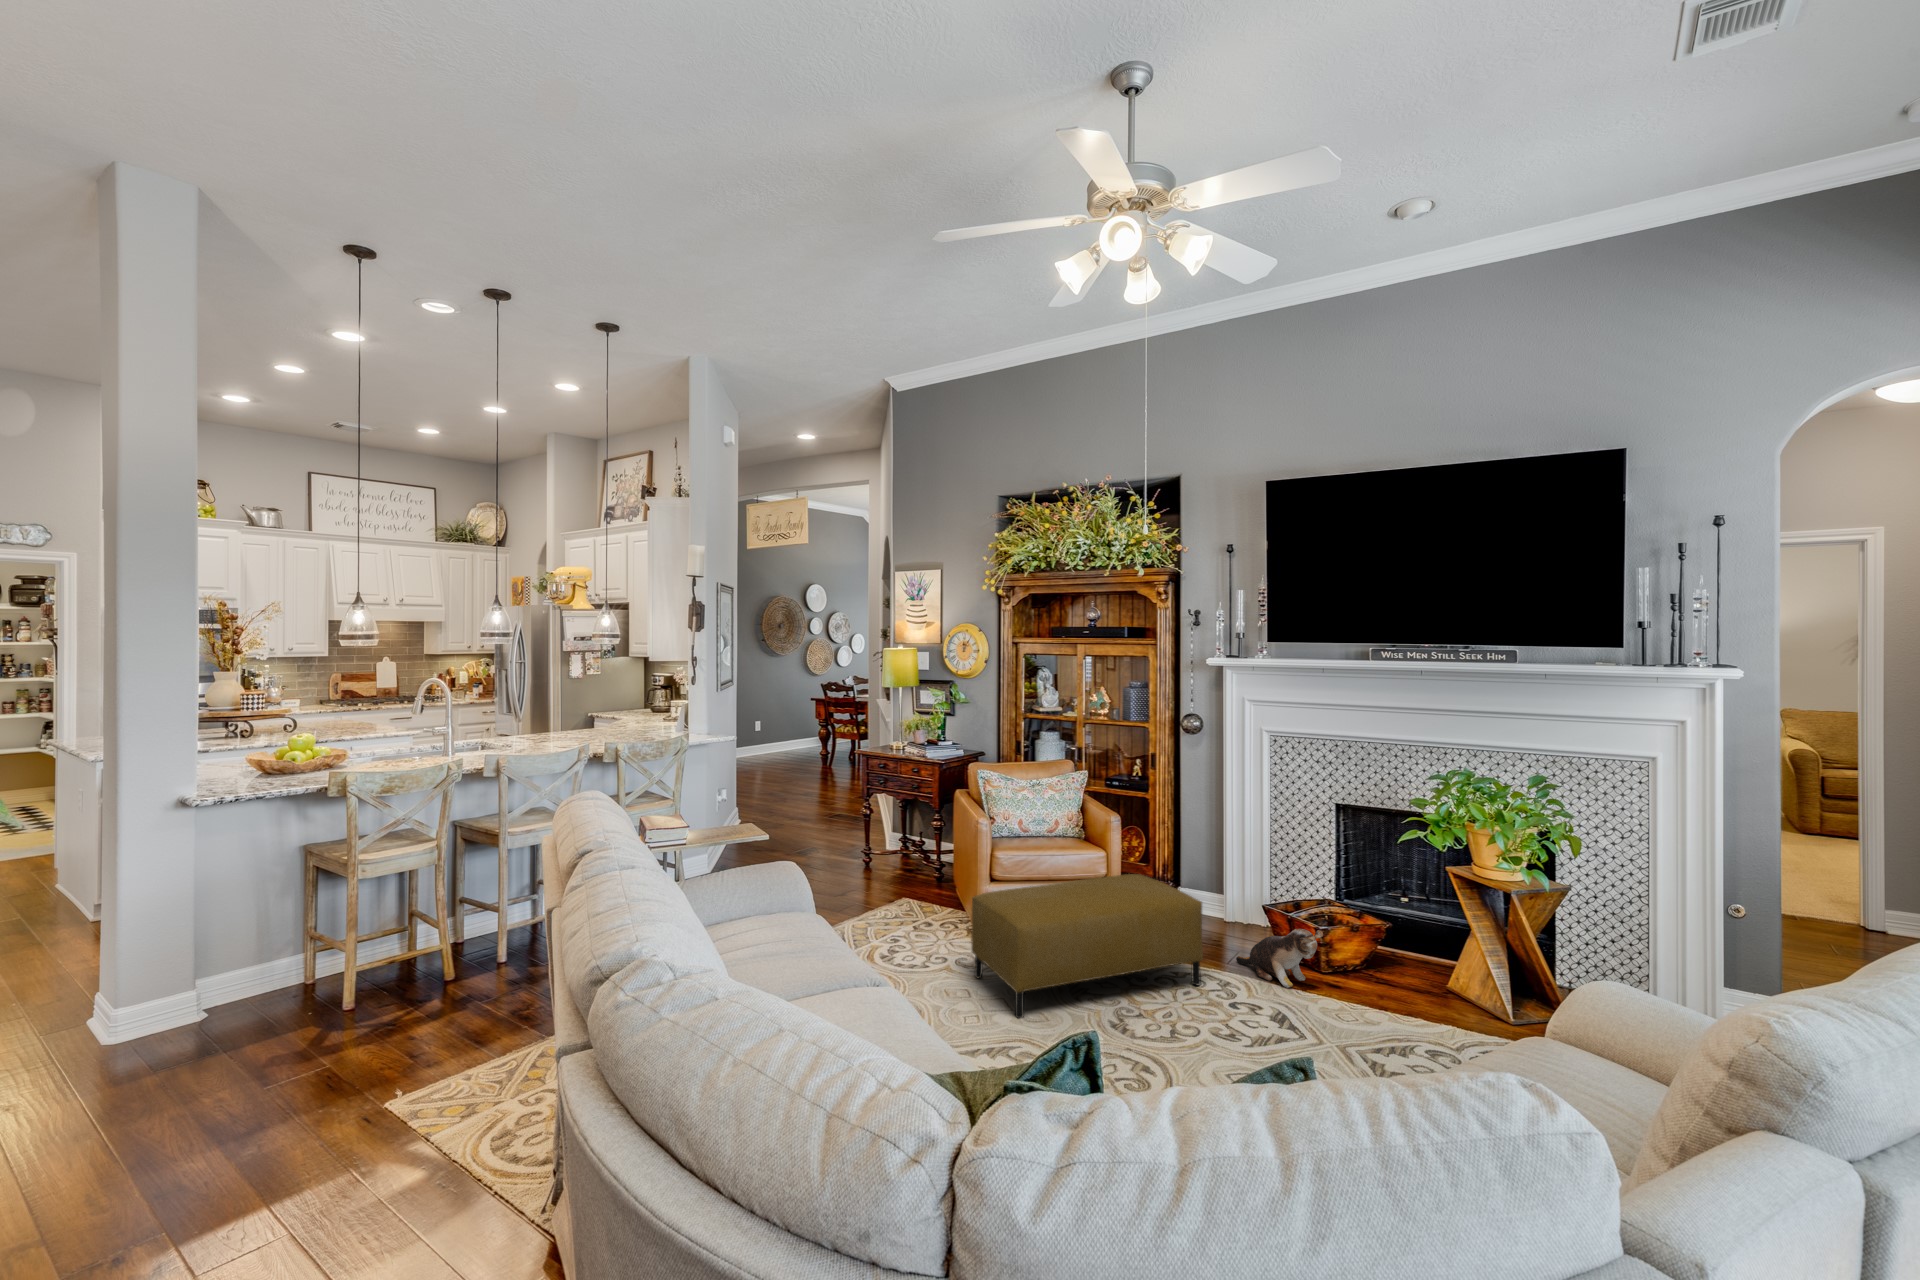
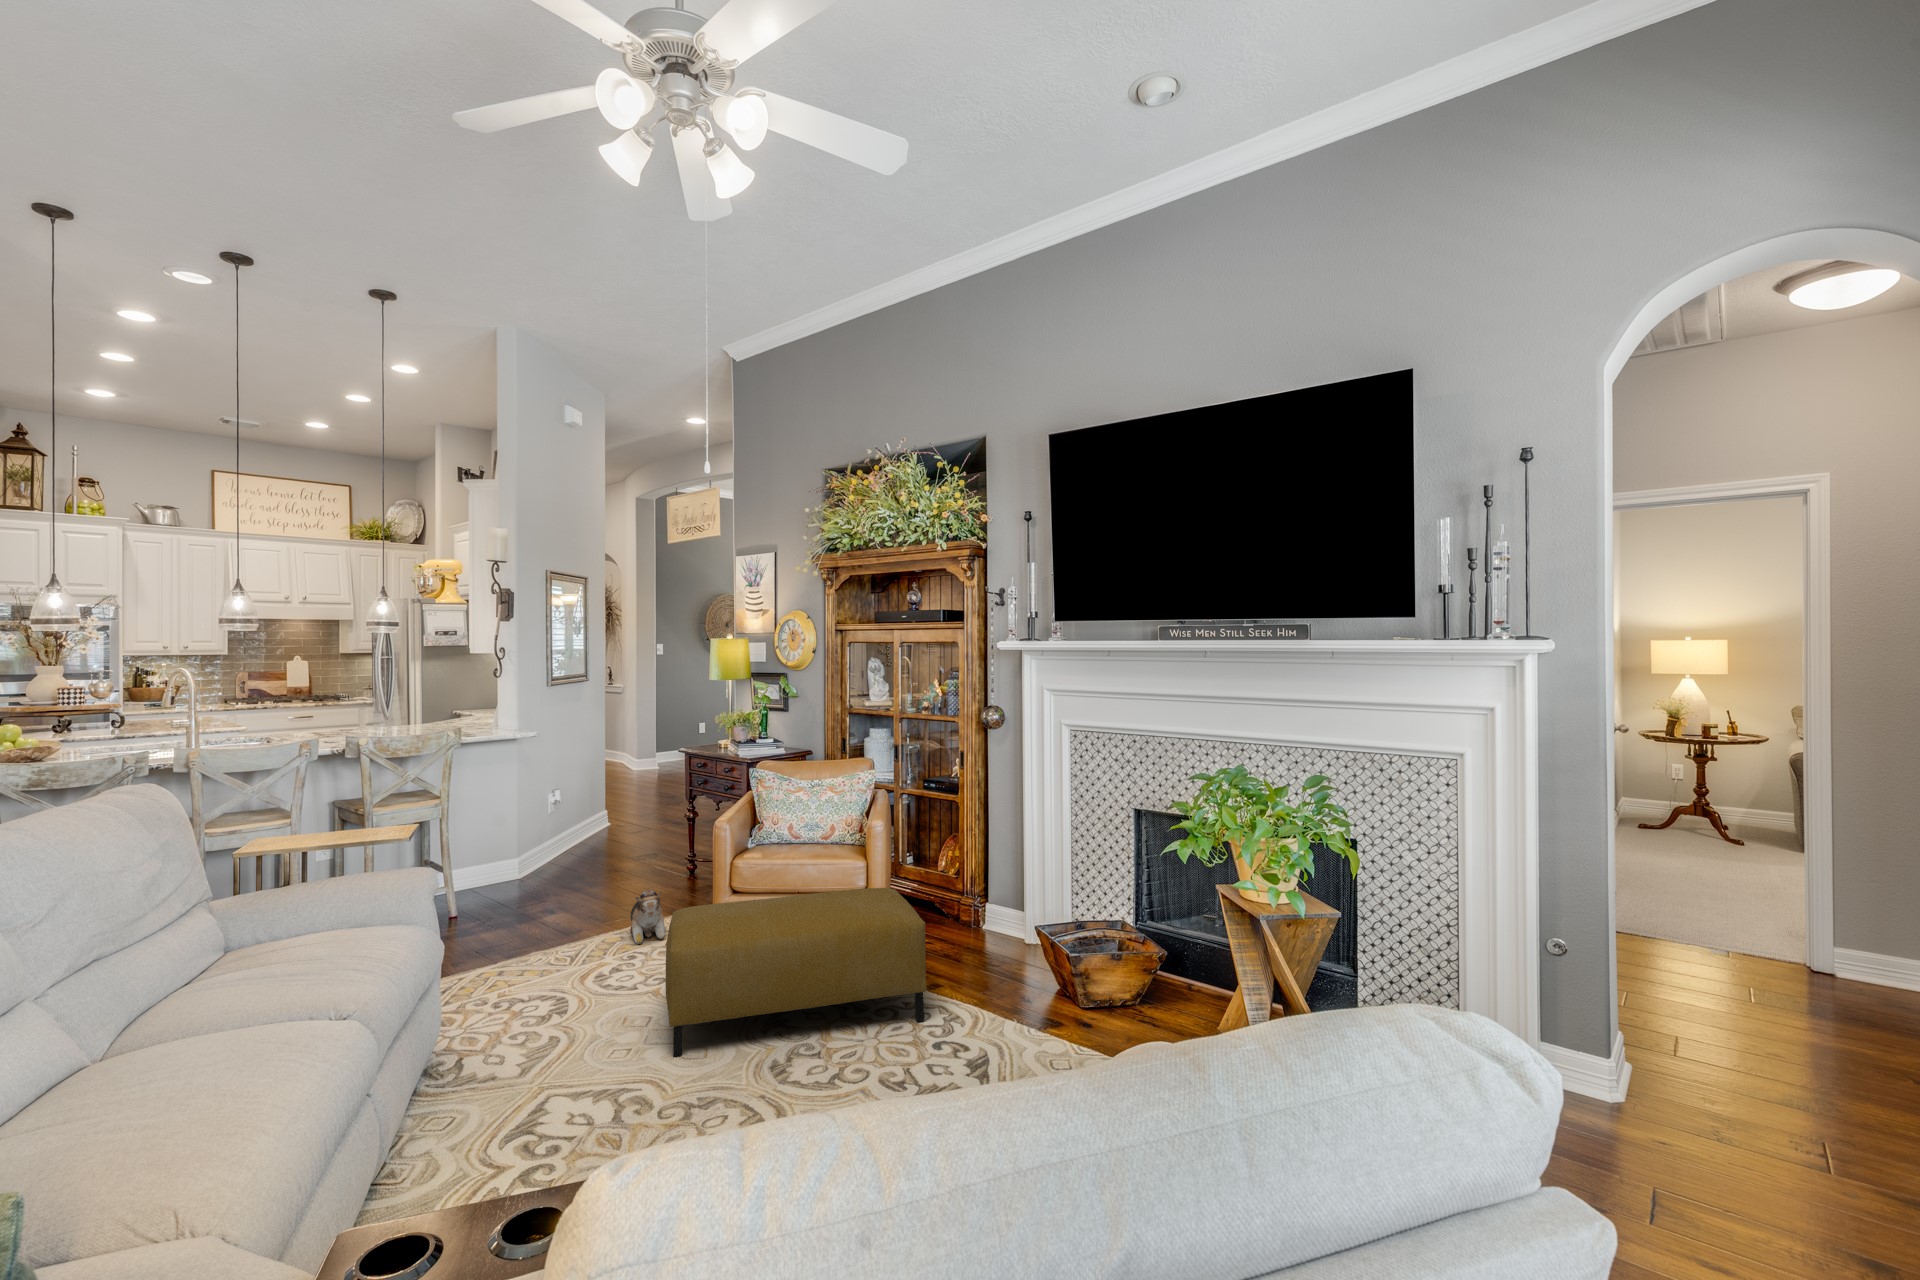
plush toy: present [1236,929,1323,988] -> present [630,890,665,944]

